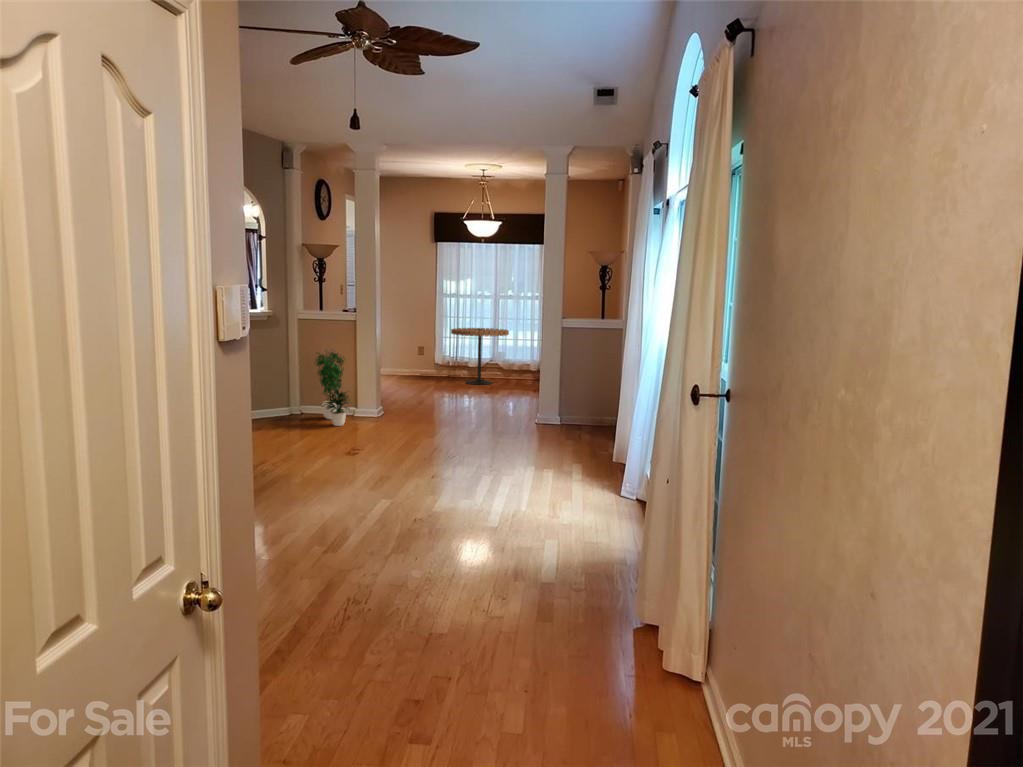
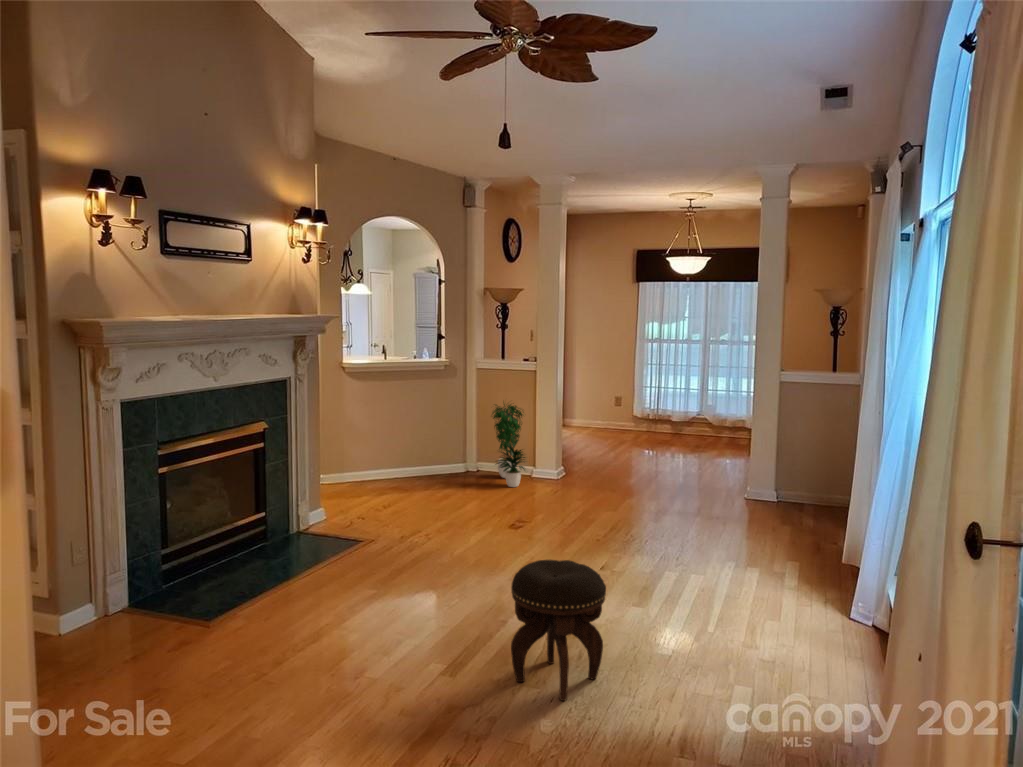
side table: present [451,328,509,385] -> none [650,377,718,443]
footstool: none [374,464,450,569] -> present [511,560,606,701]

